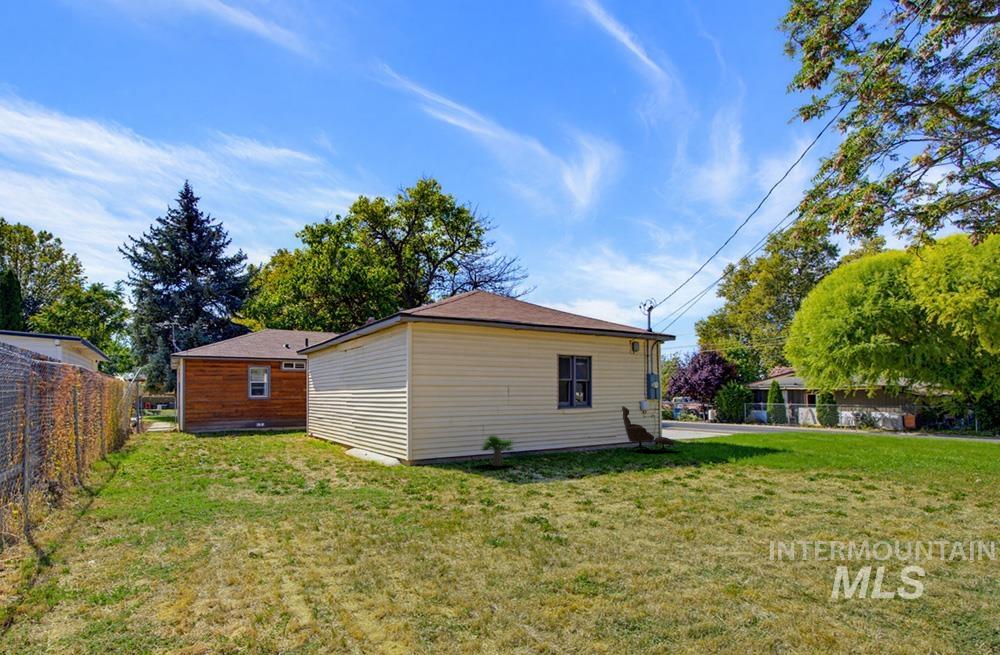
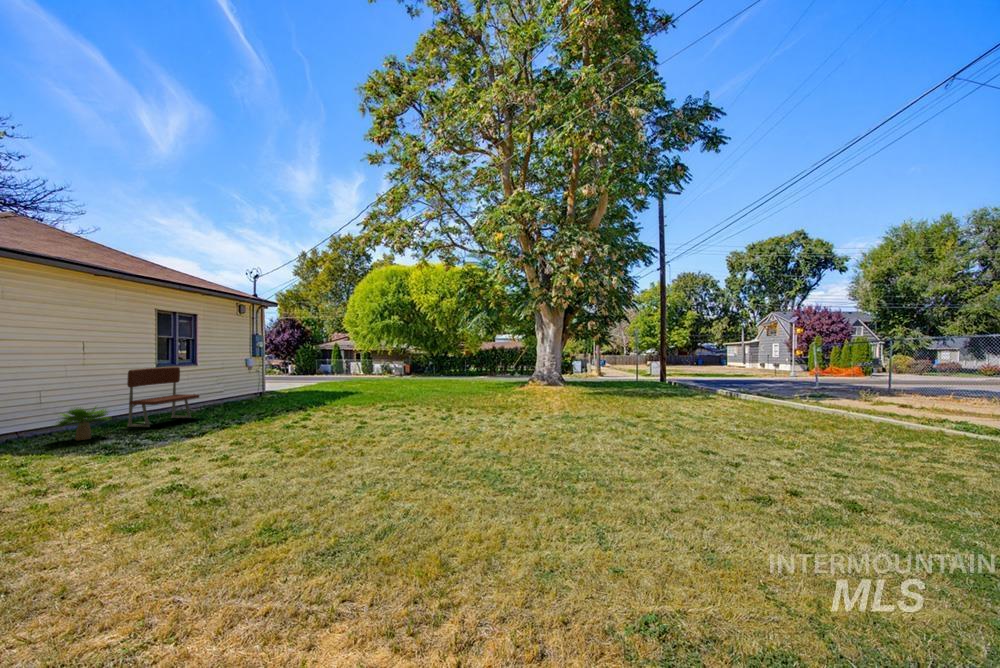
bench: none [528,401,586,463] -> present [127,367,199,427]
lounge chair: present [622,406,674,453] -> none [232,368,279,405]

